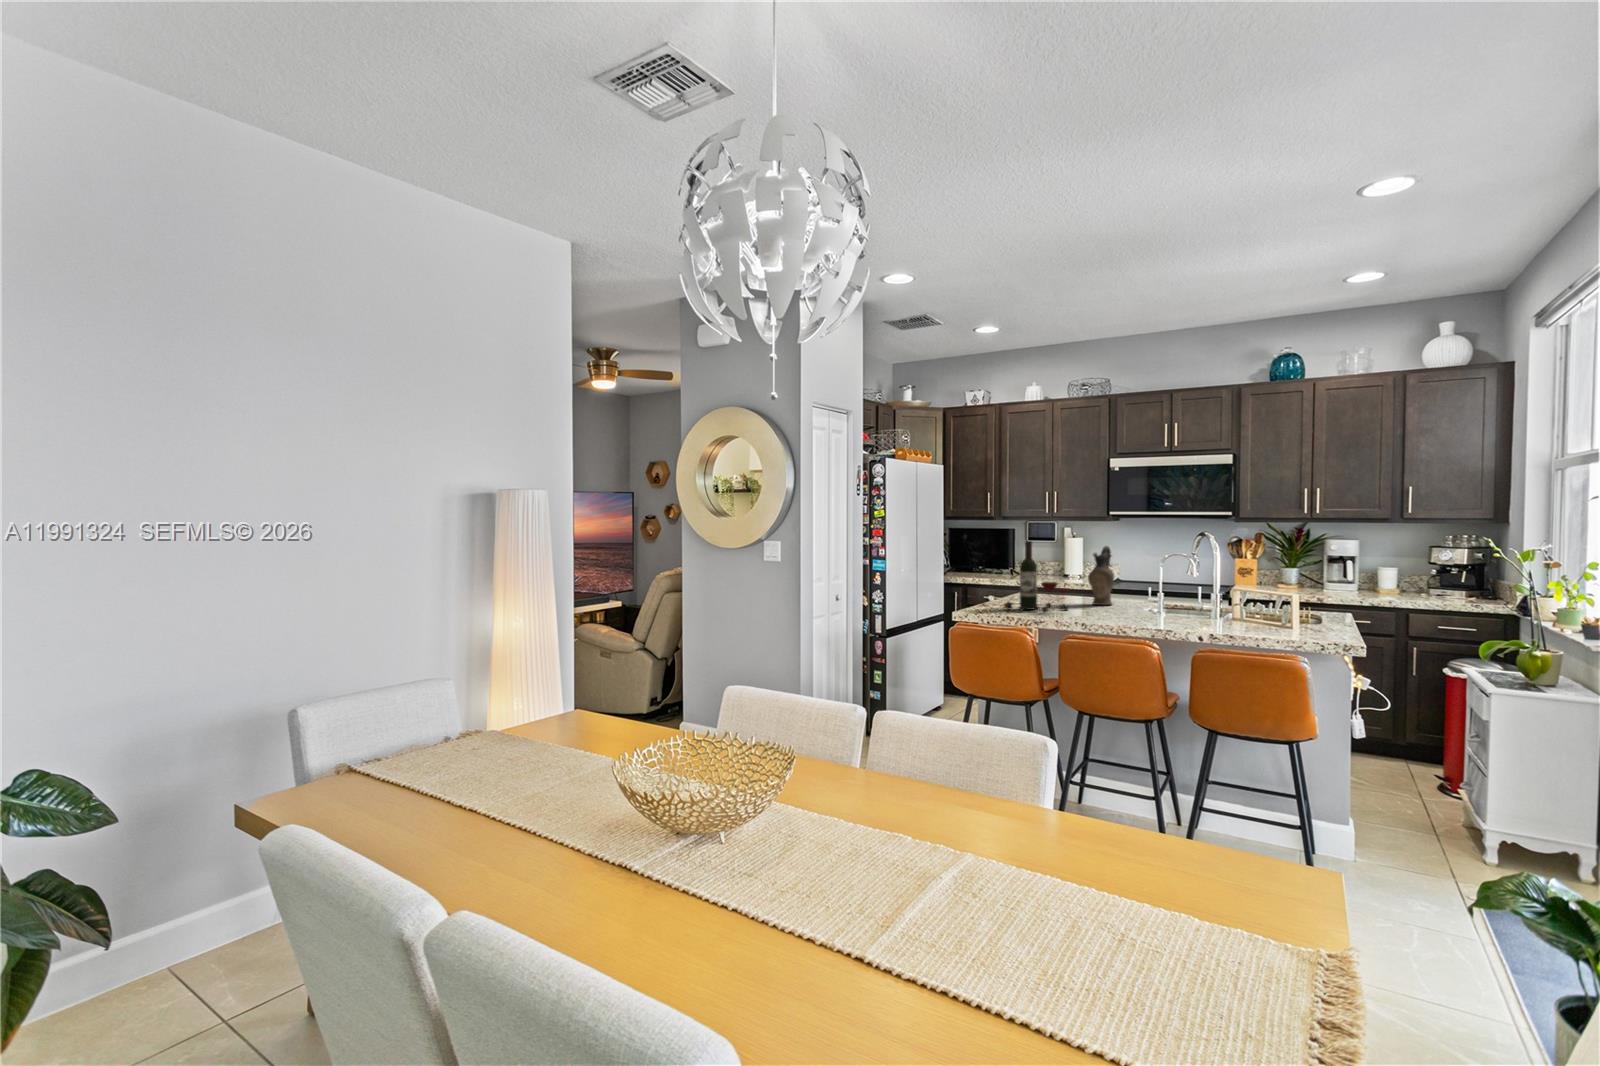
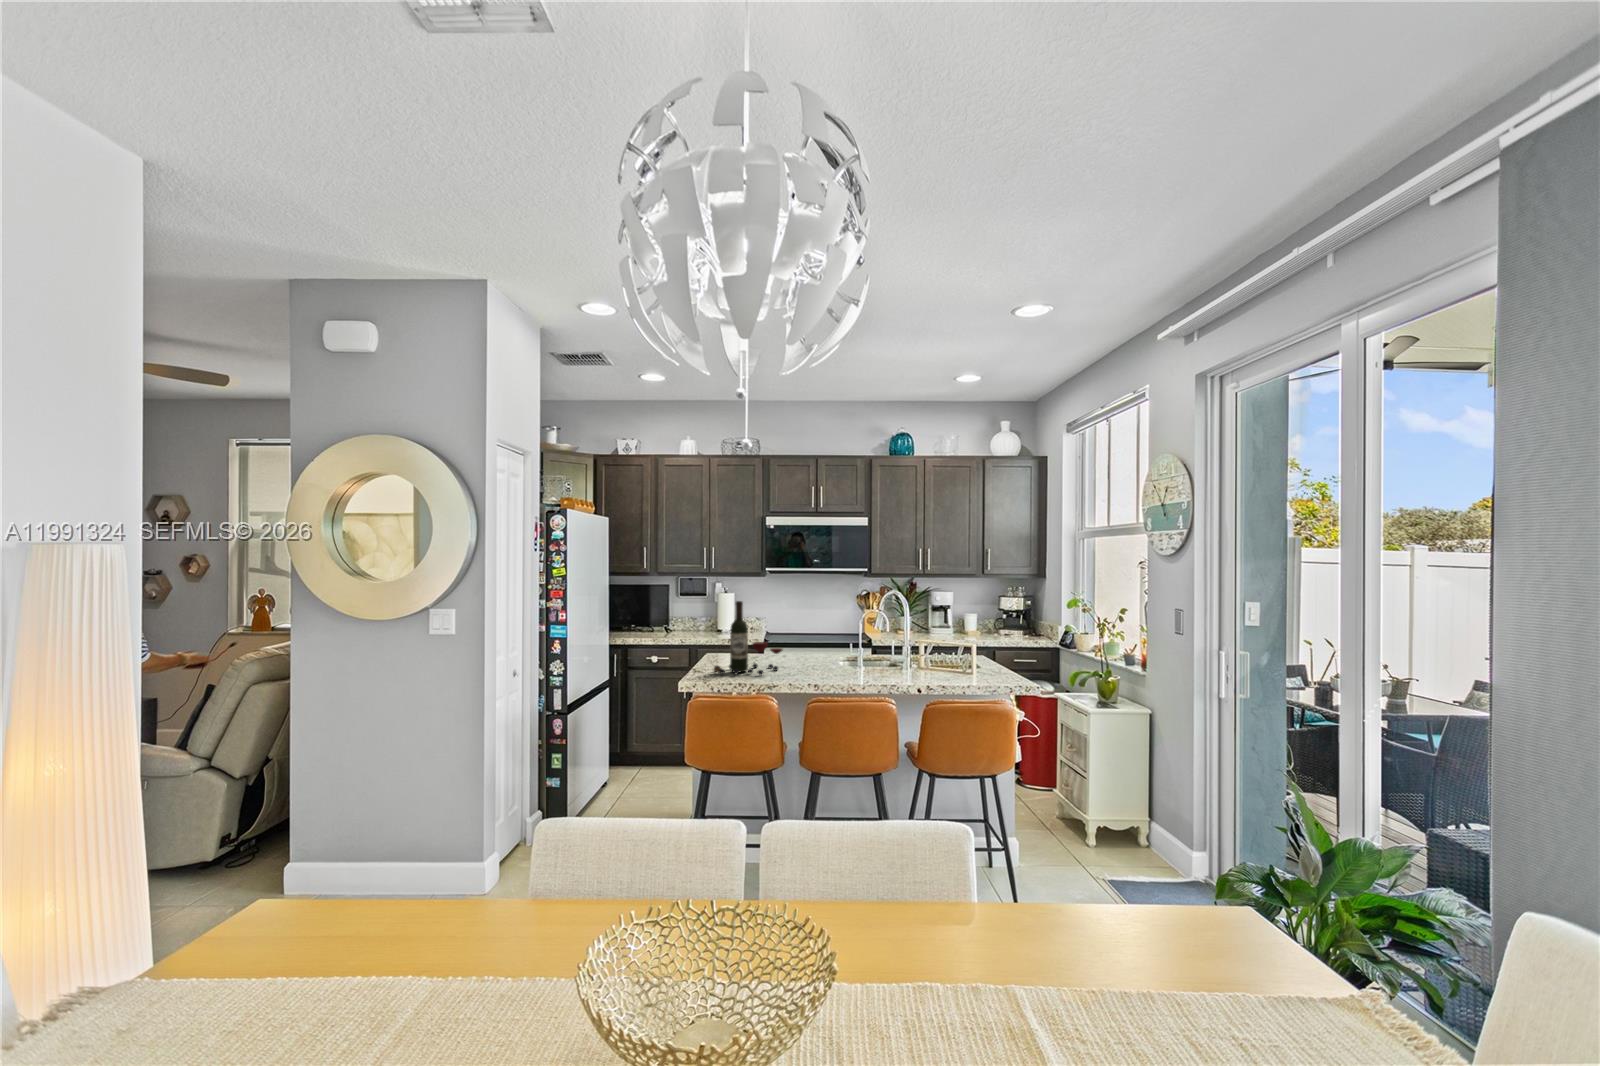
ceramic pitcher: present [1088,546,1114,605] -> none [789,603,812,662]

